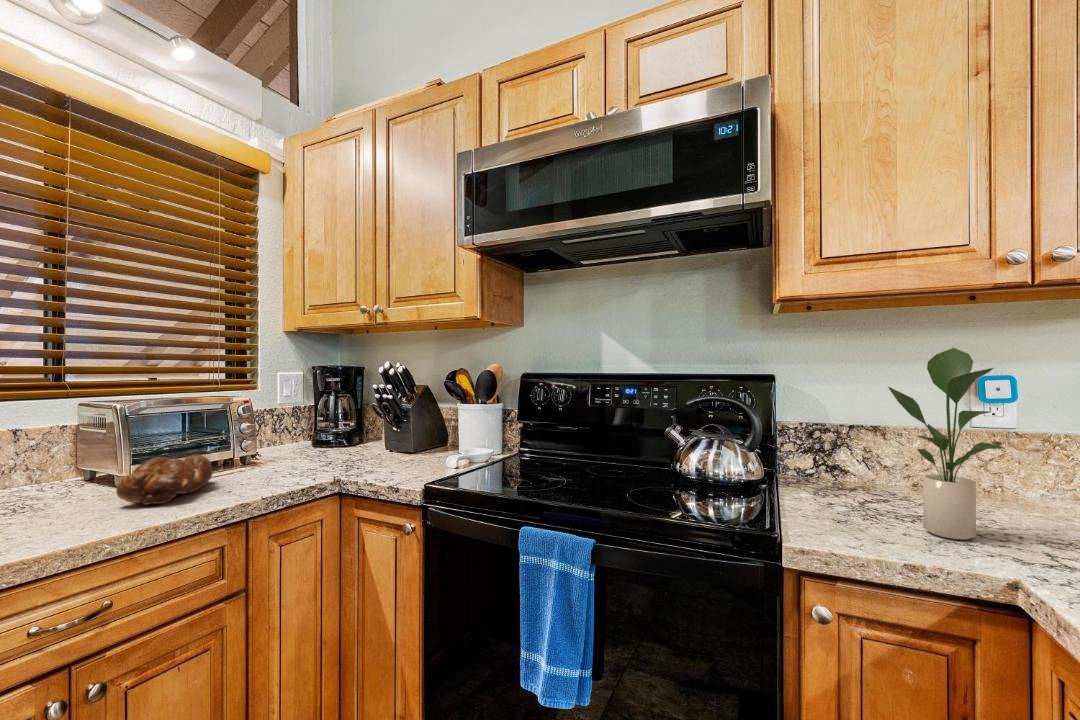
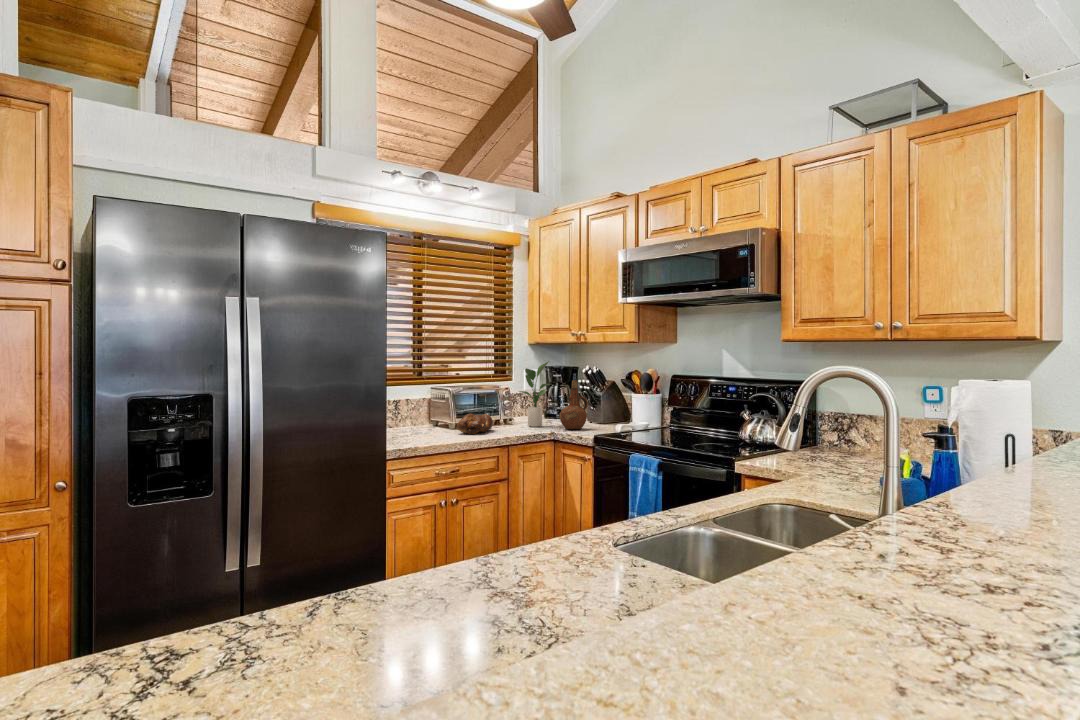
potted plant: present [888,348,1004,540] -> present [520,361,550,427]
ceramic pitcher: none [348,386,395,468] -> present [560,380,588,429]

